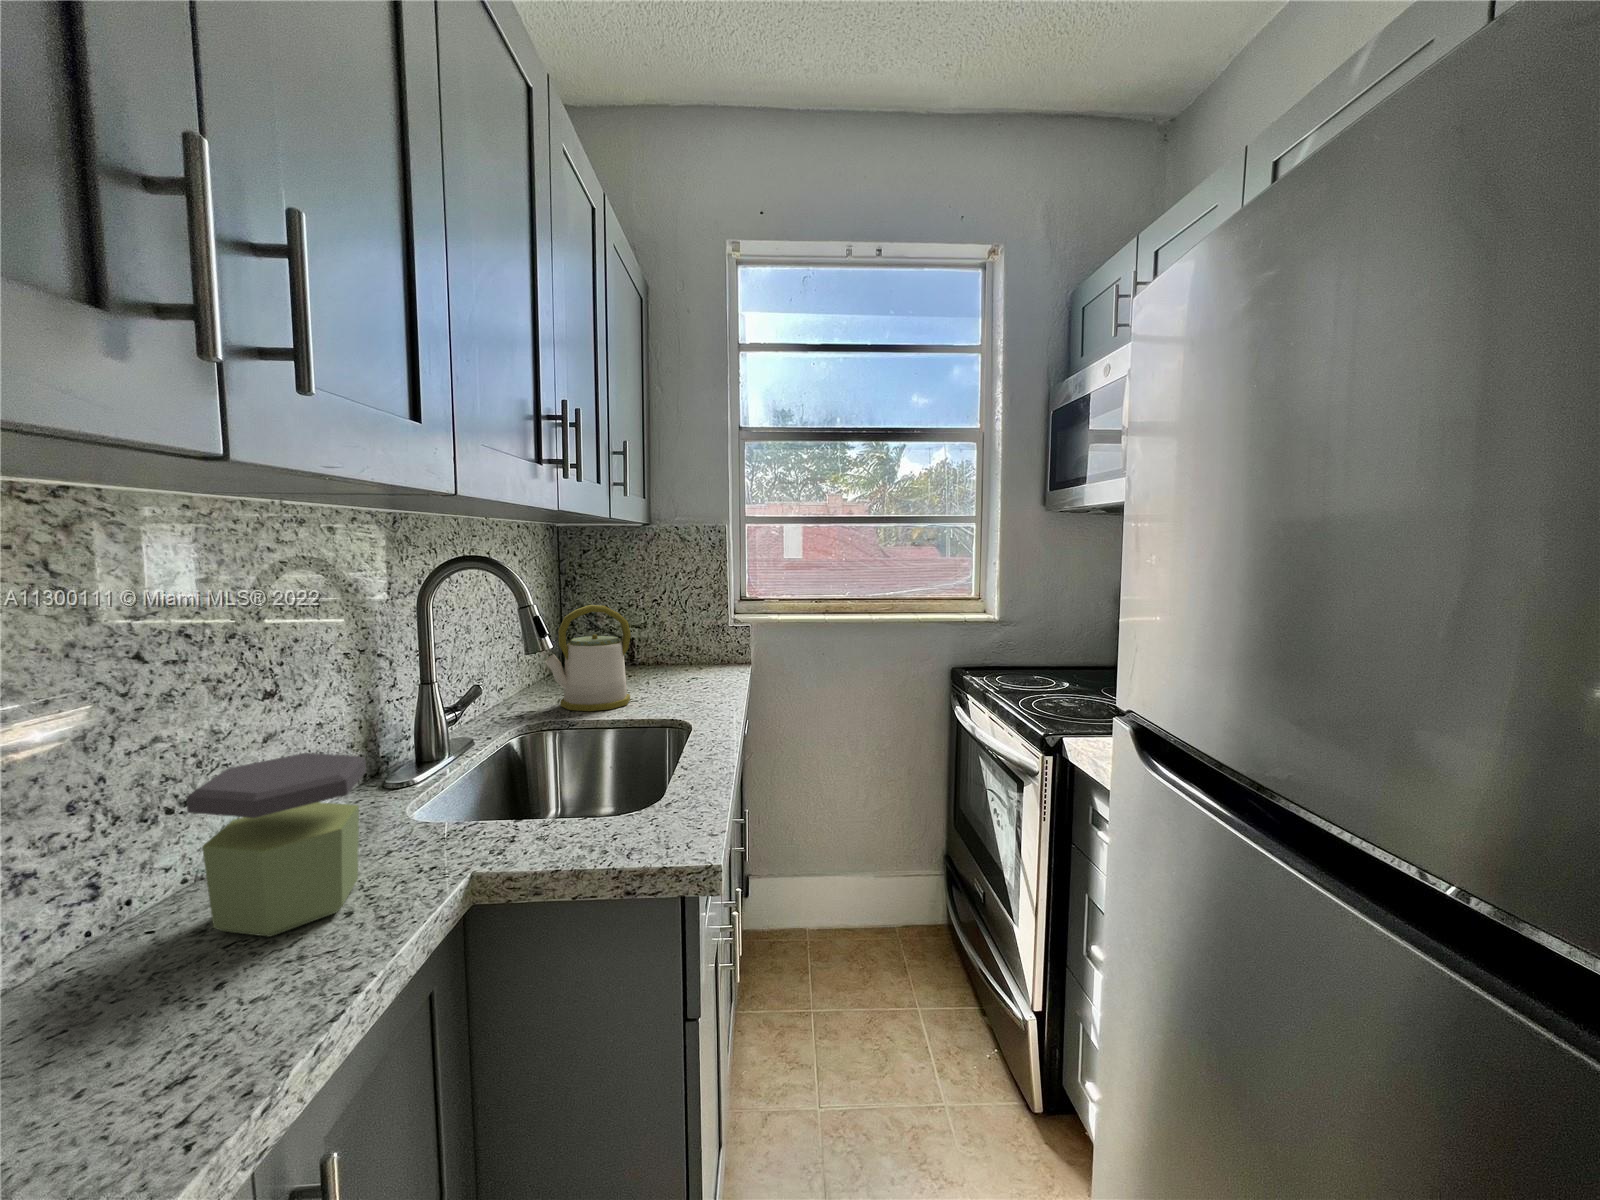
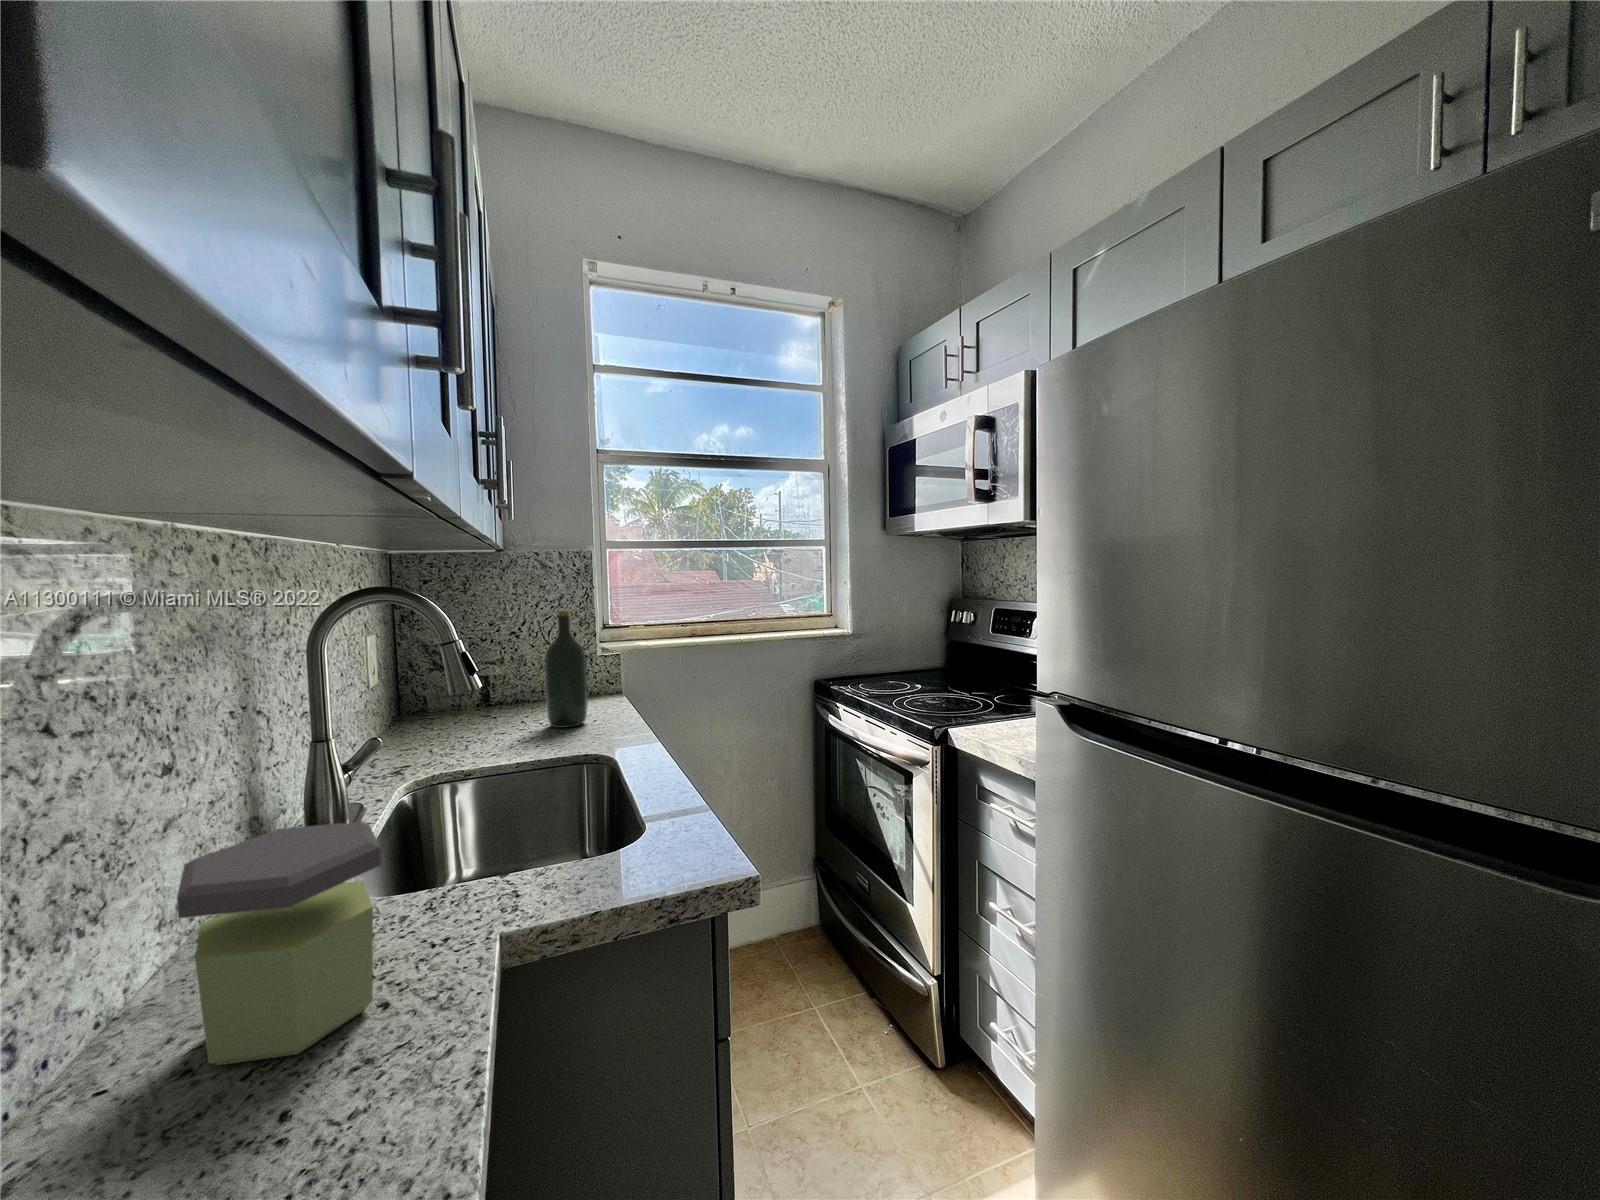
wine bottle: none [664,582,702,692] -> present [545,610,588,728]
kettle: present [545,605,631,711] -> none [417,639,518,759]

